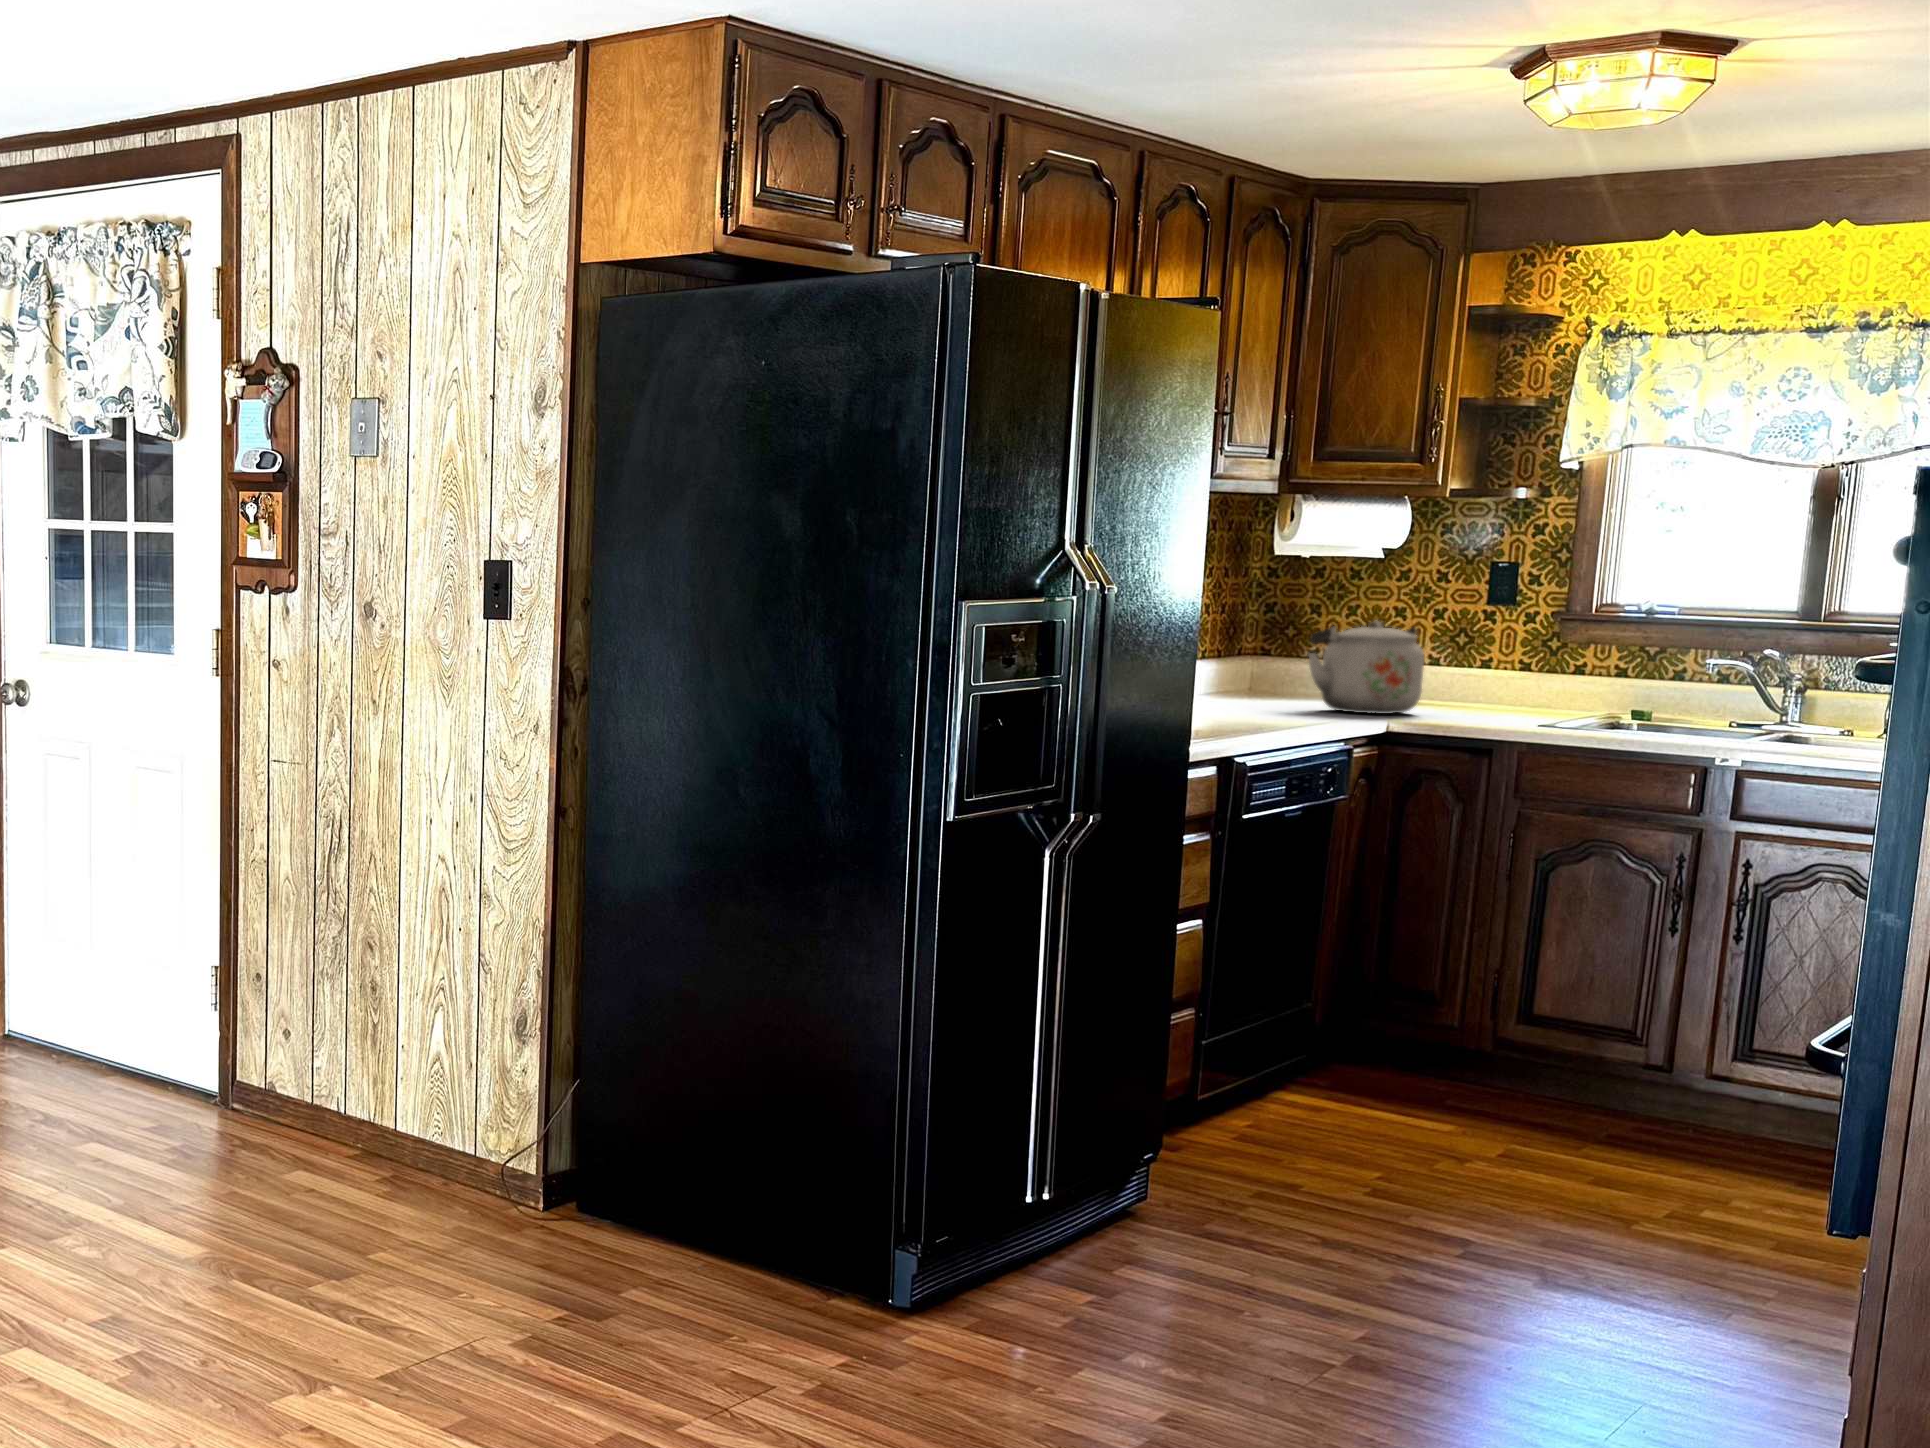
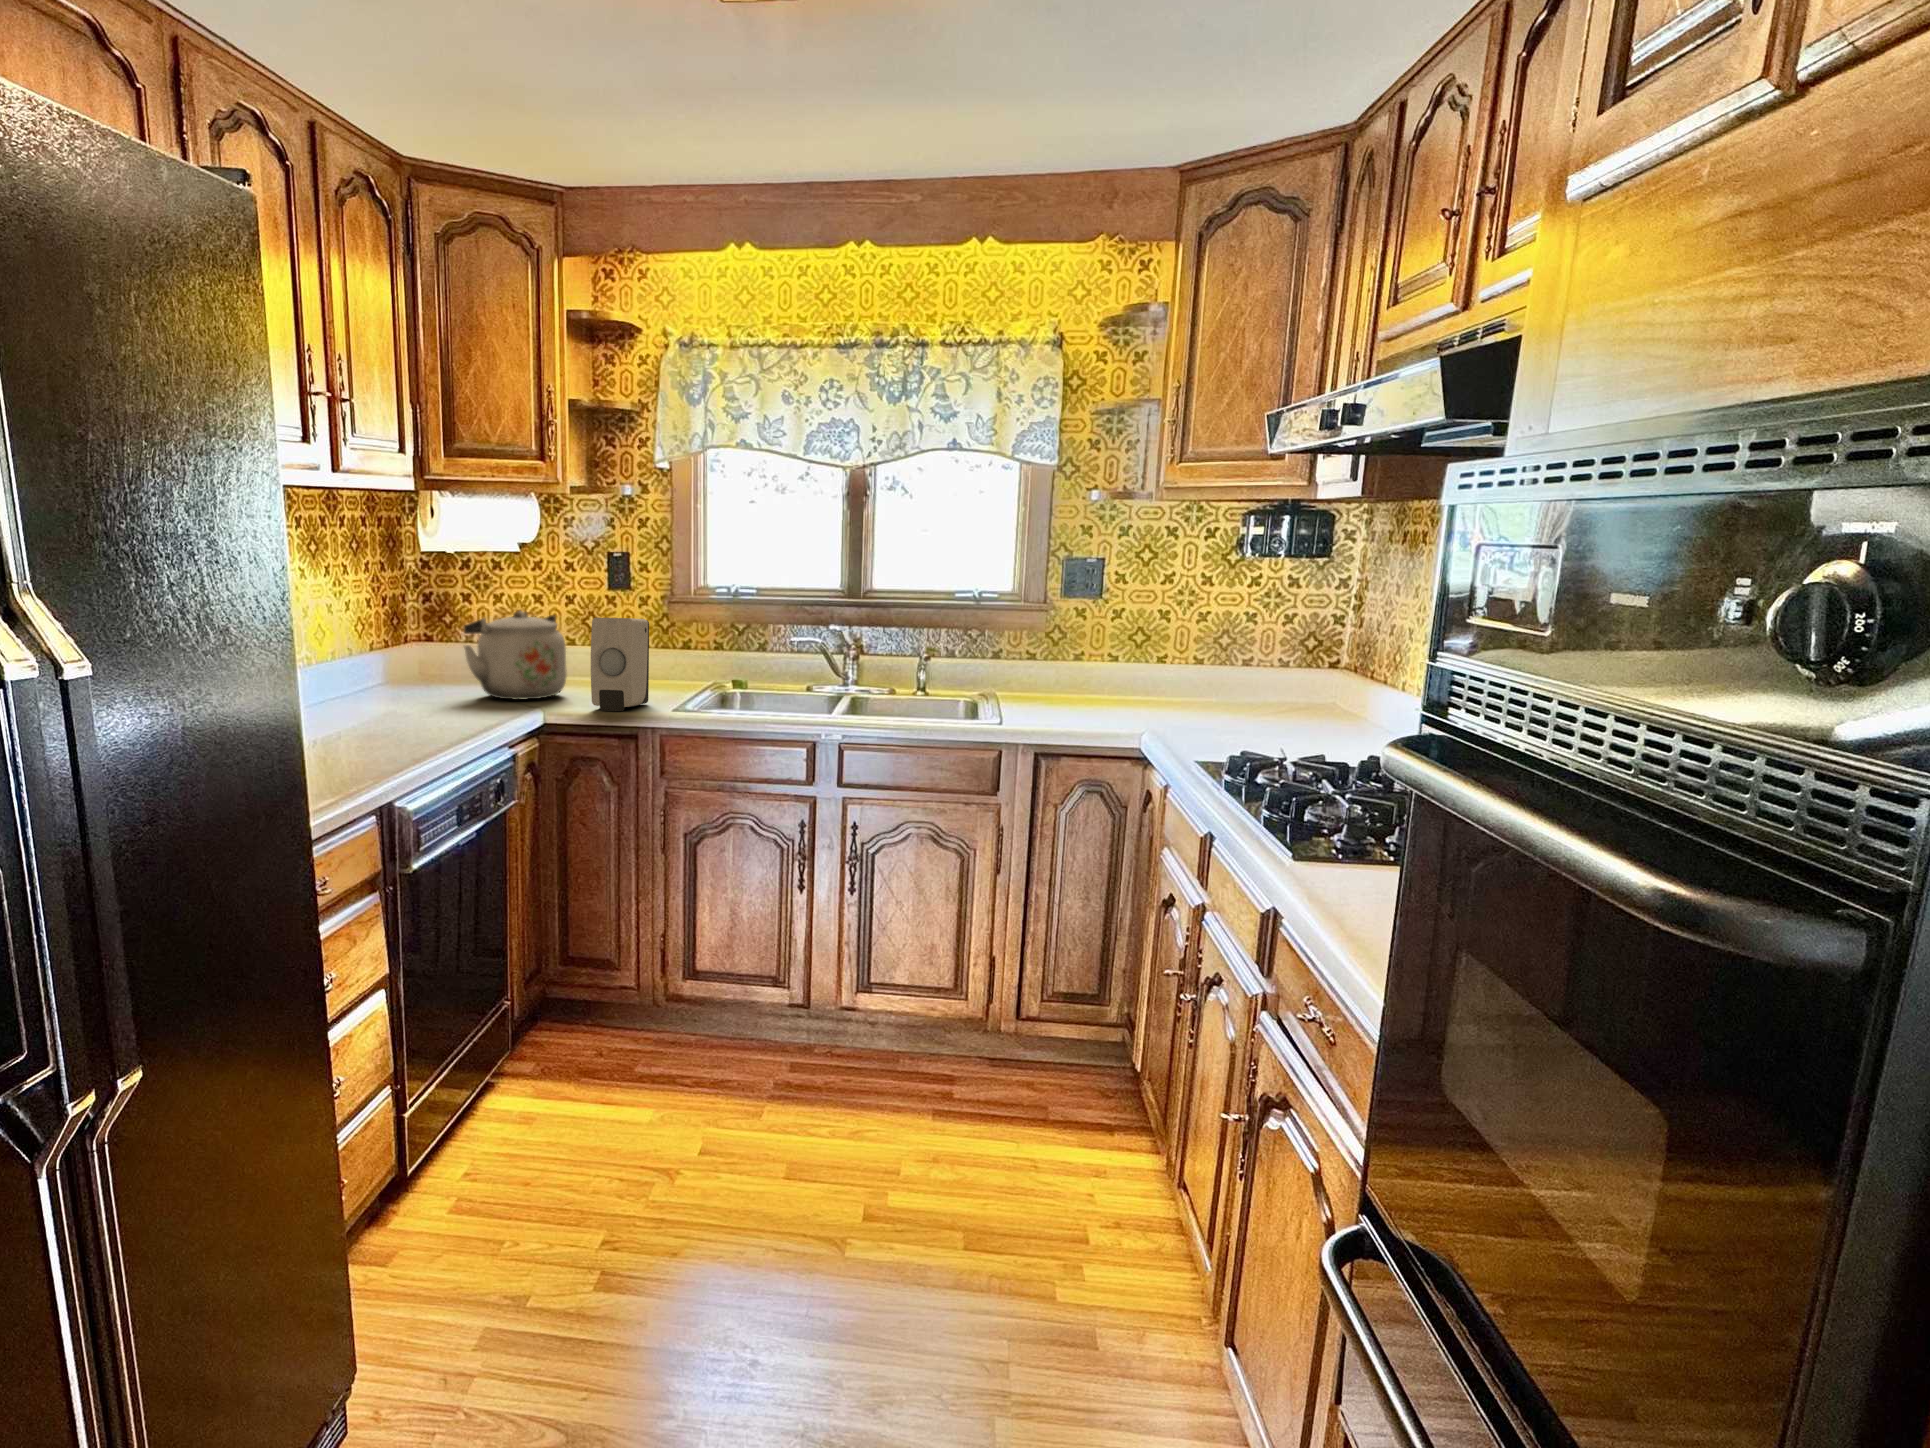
soap dispenser: none [1444,626,1524,725] -> present [591,618,649,711]

